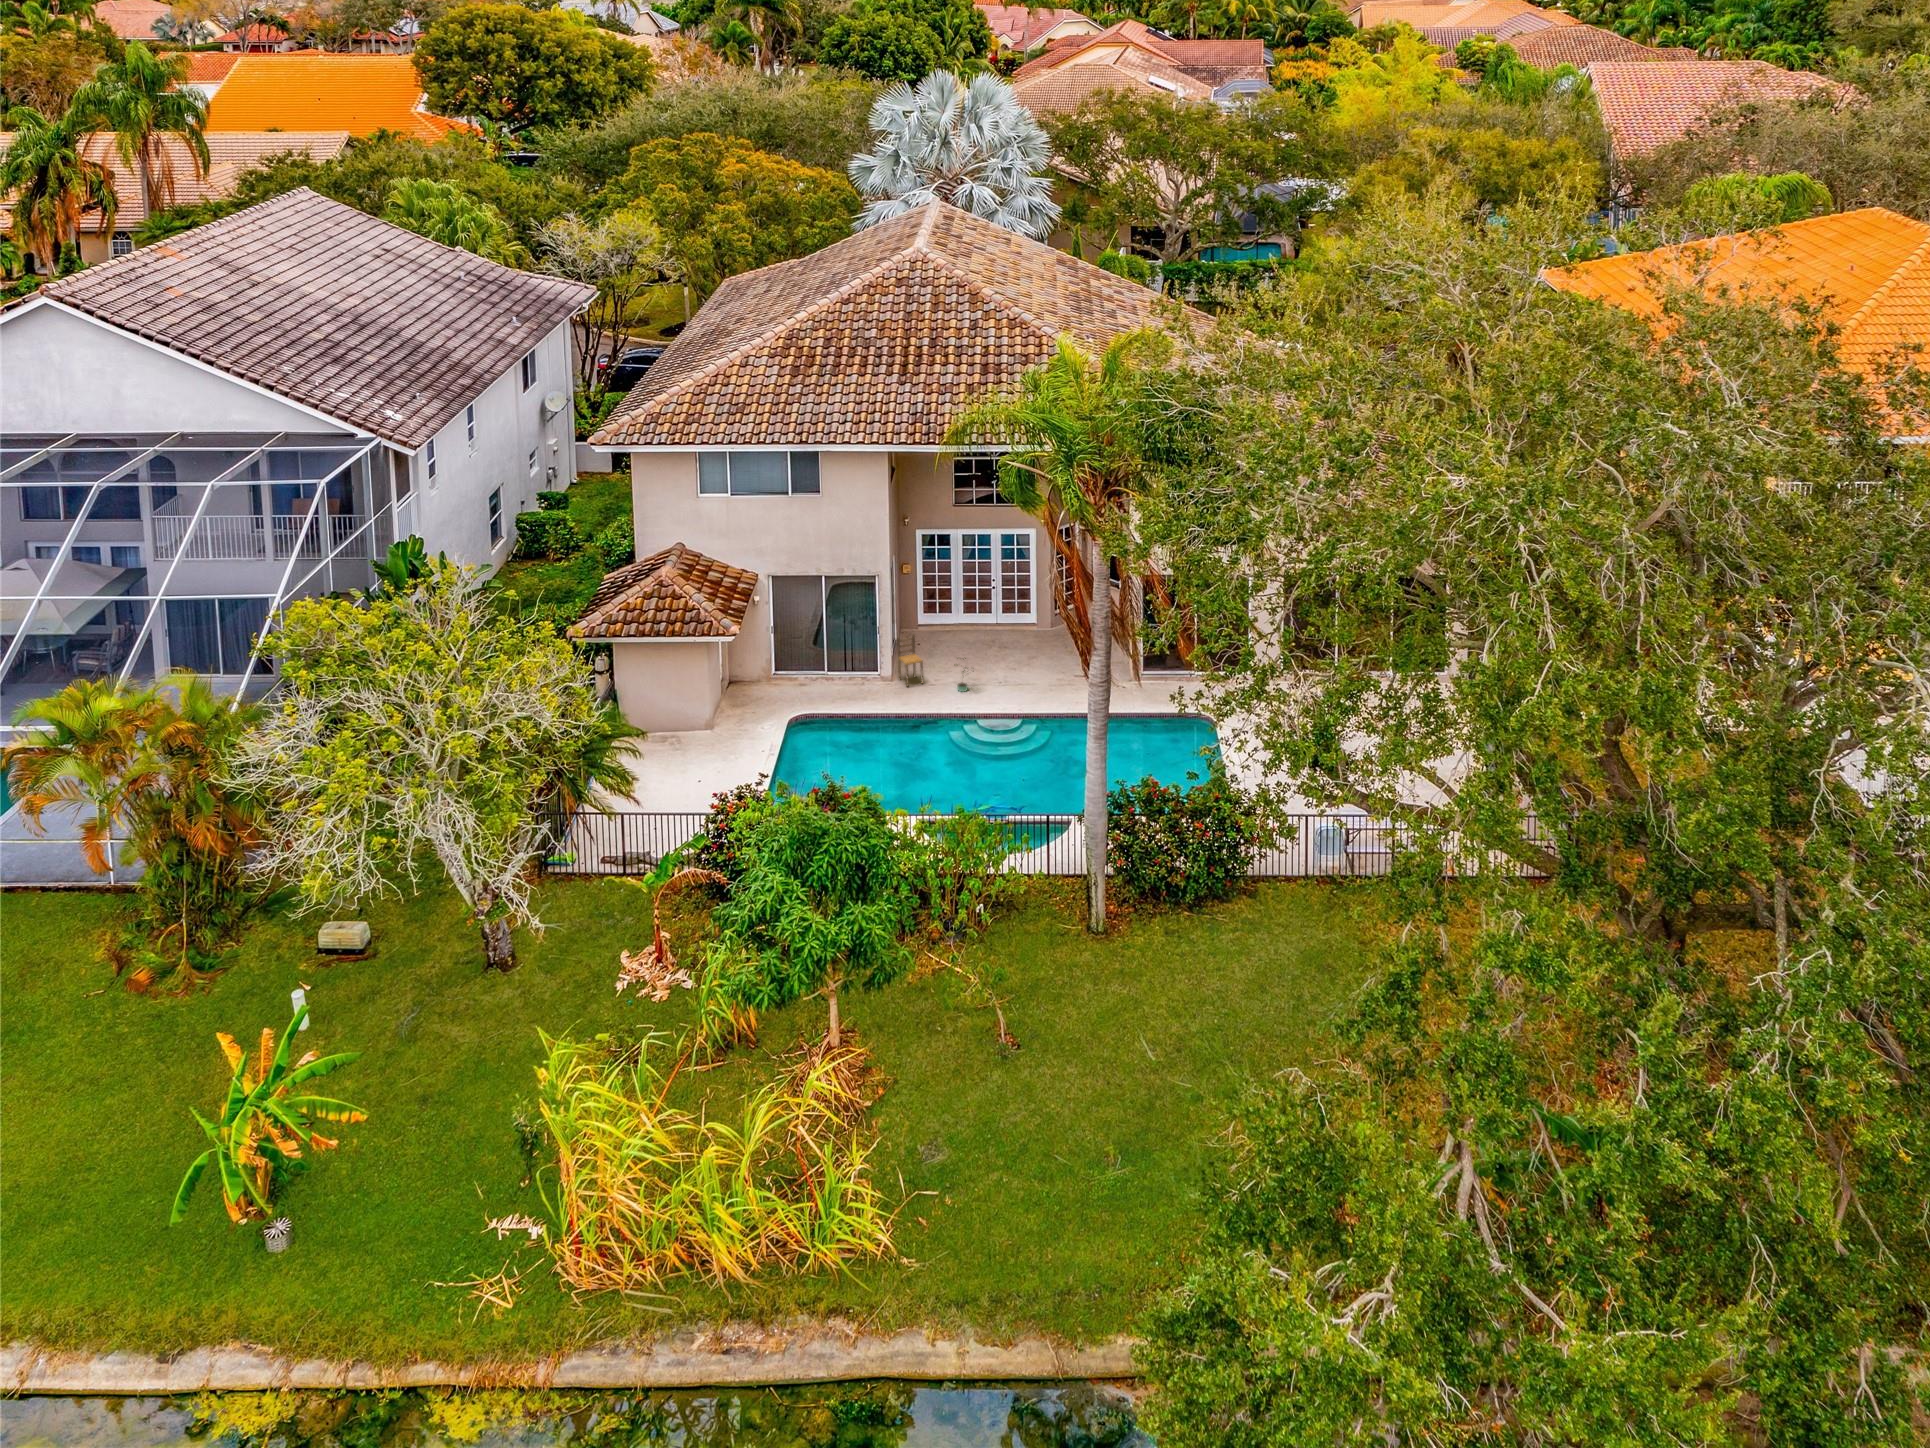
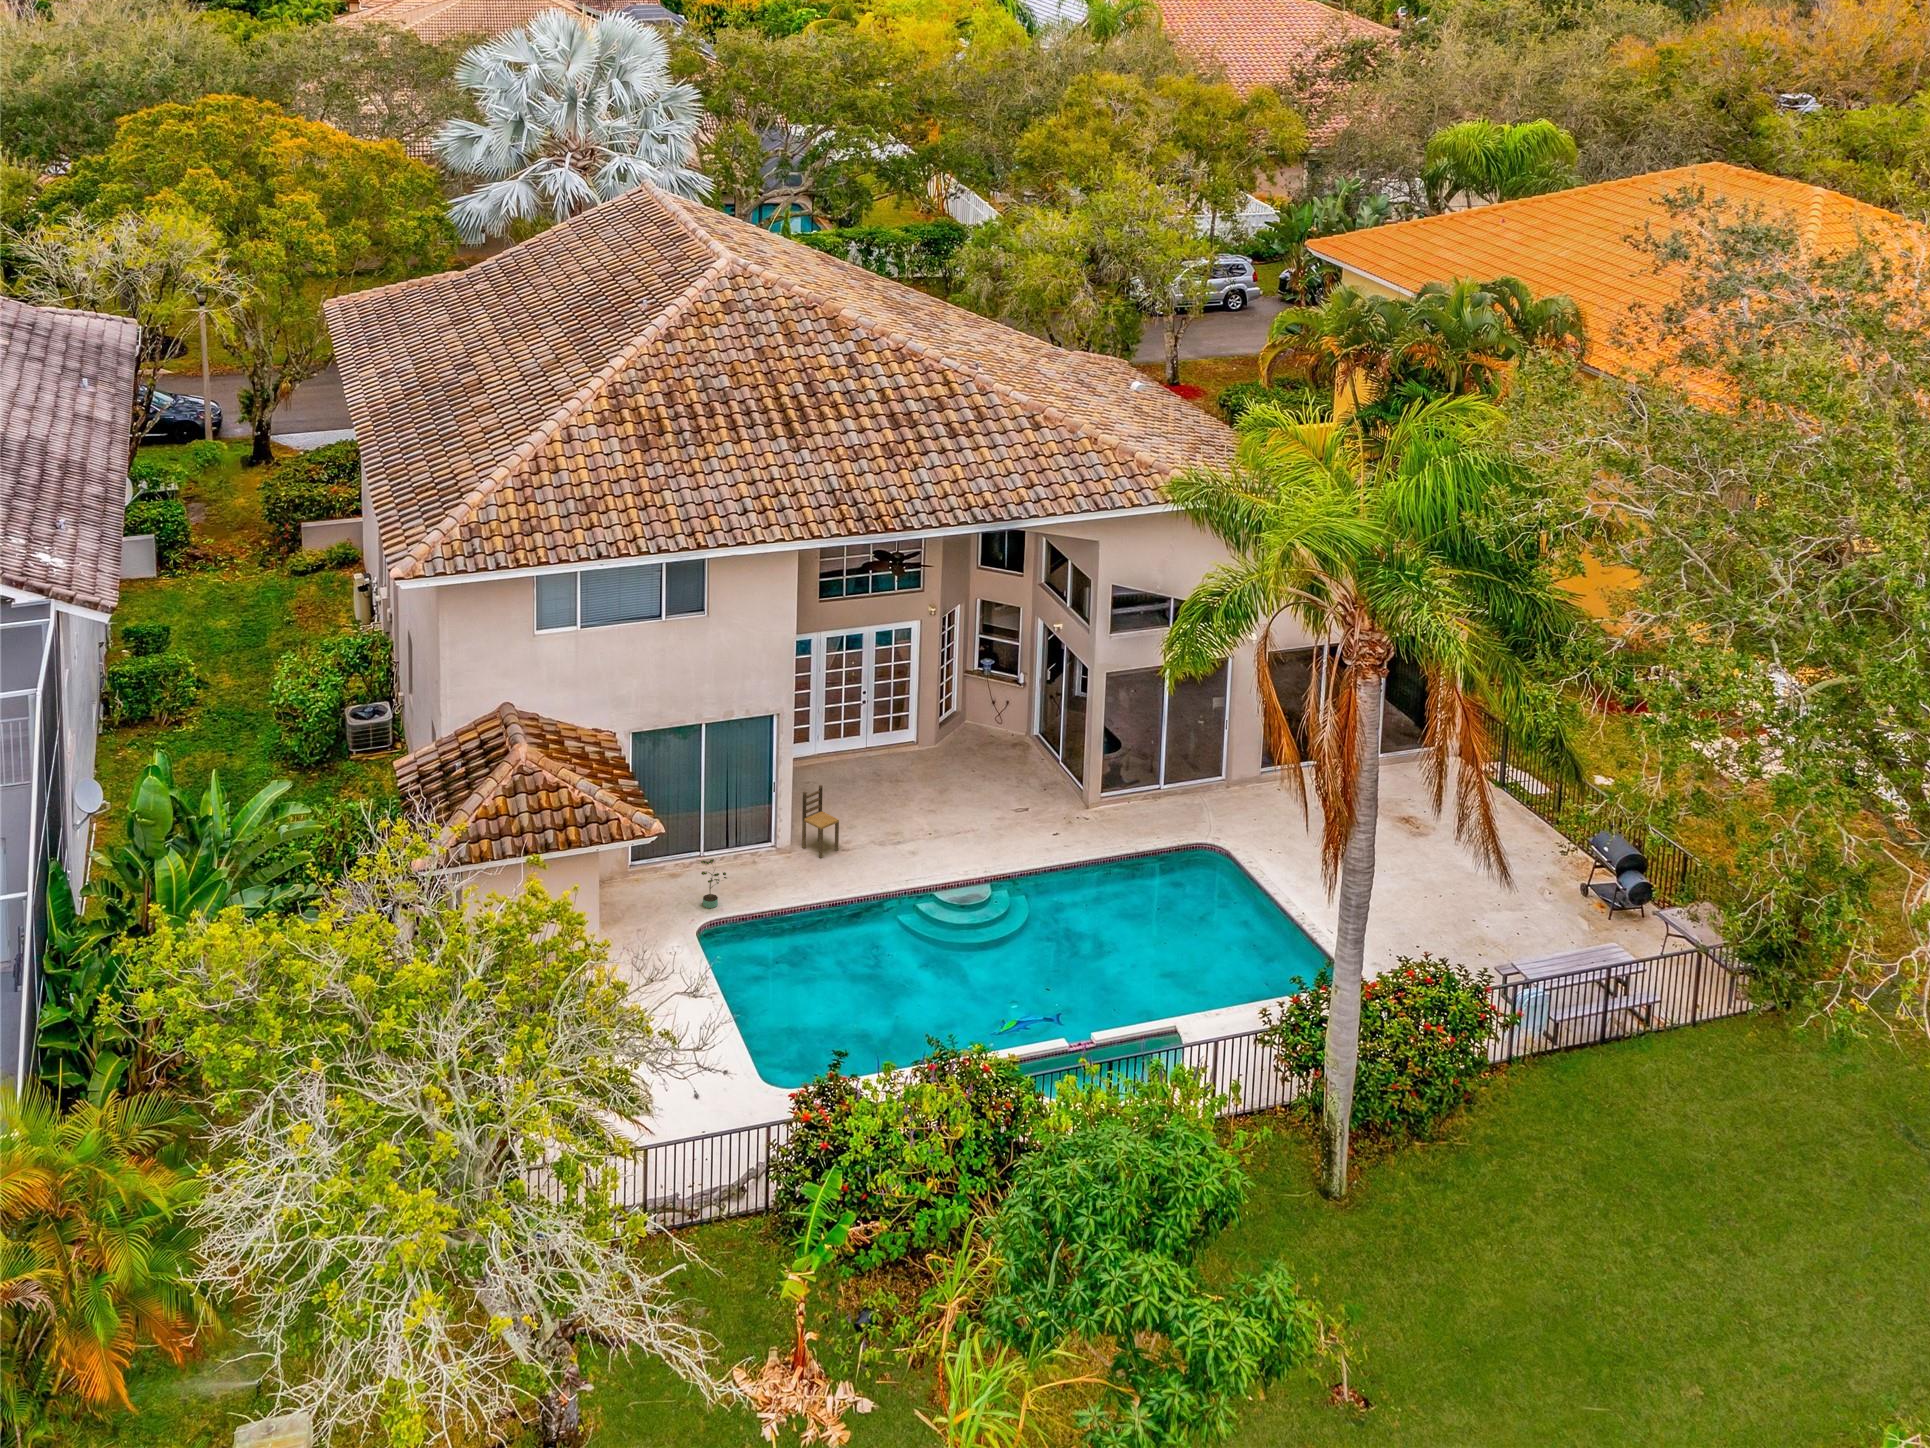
potted plant: present [957,658,968,692] -> present [701,859,727,908]

